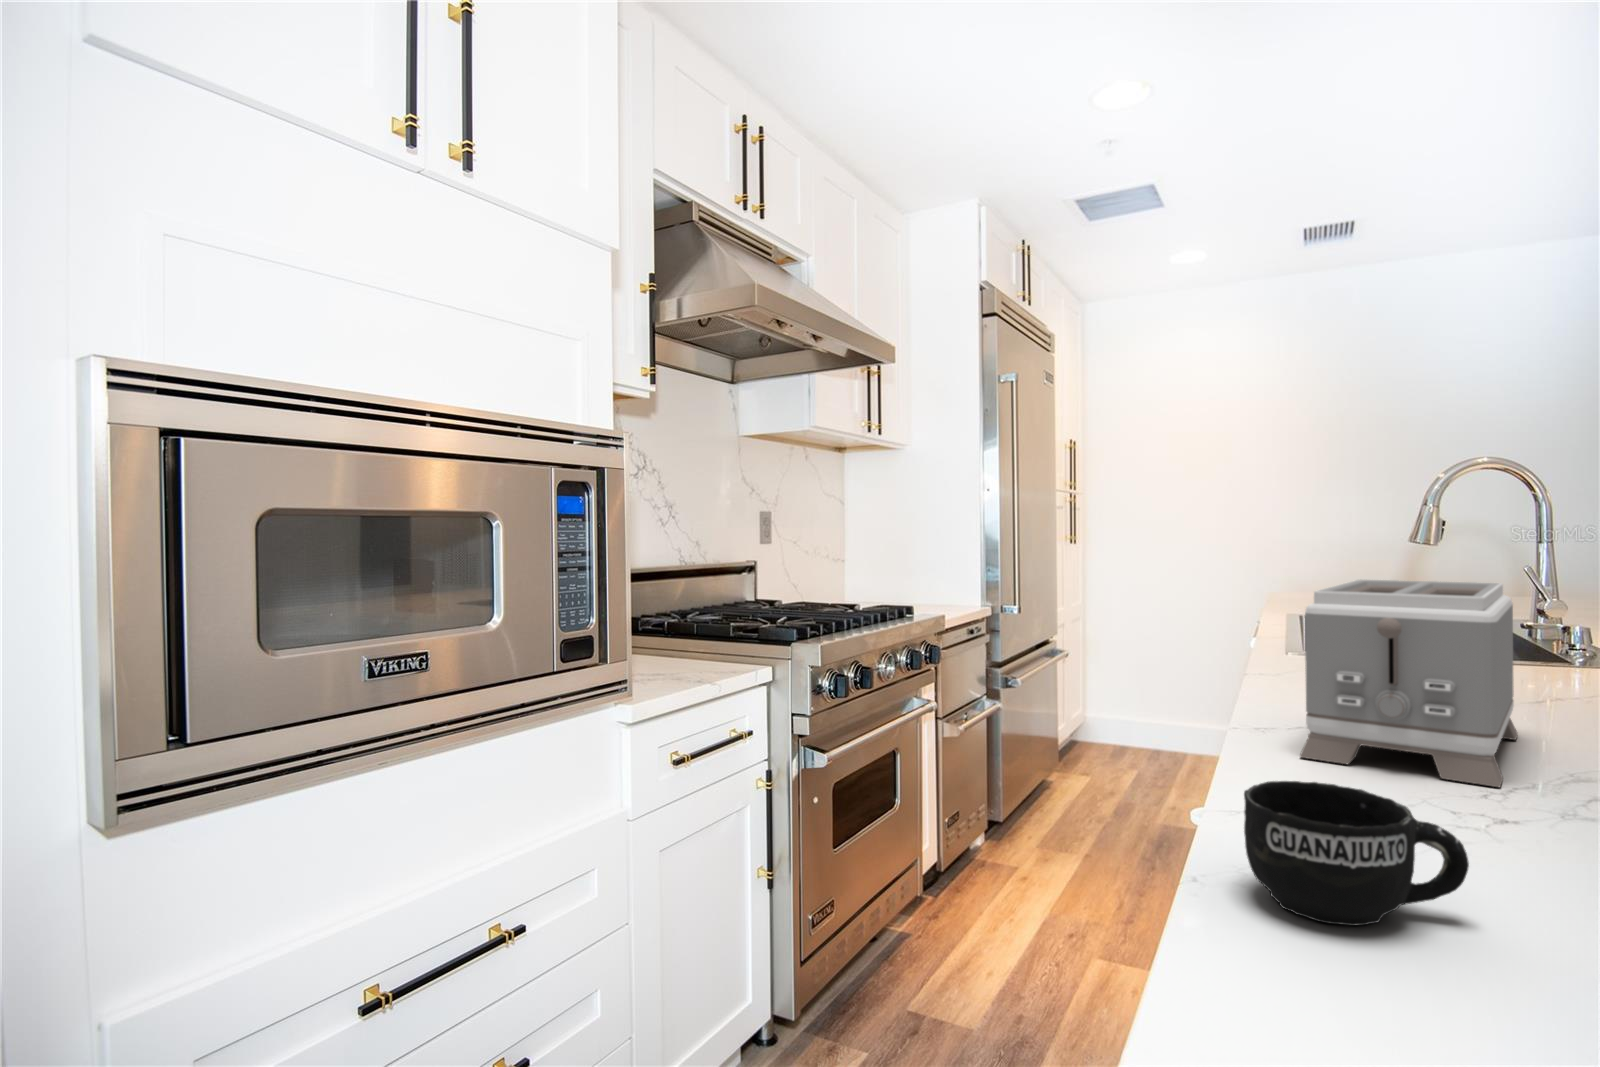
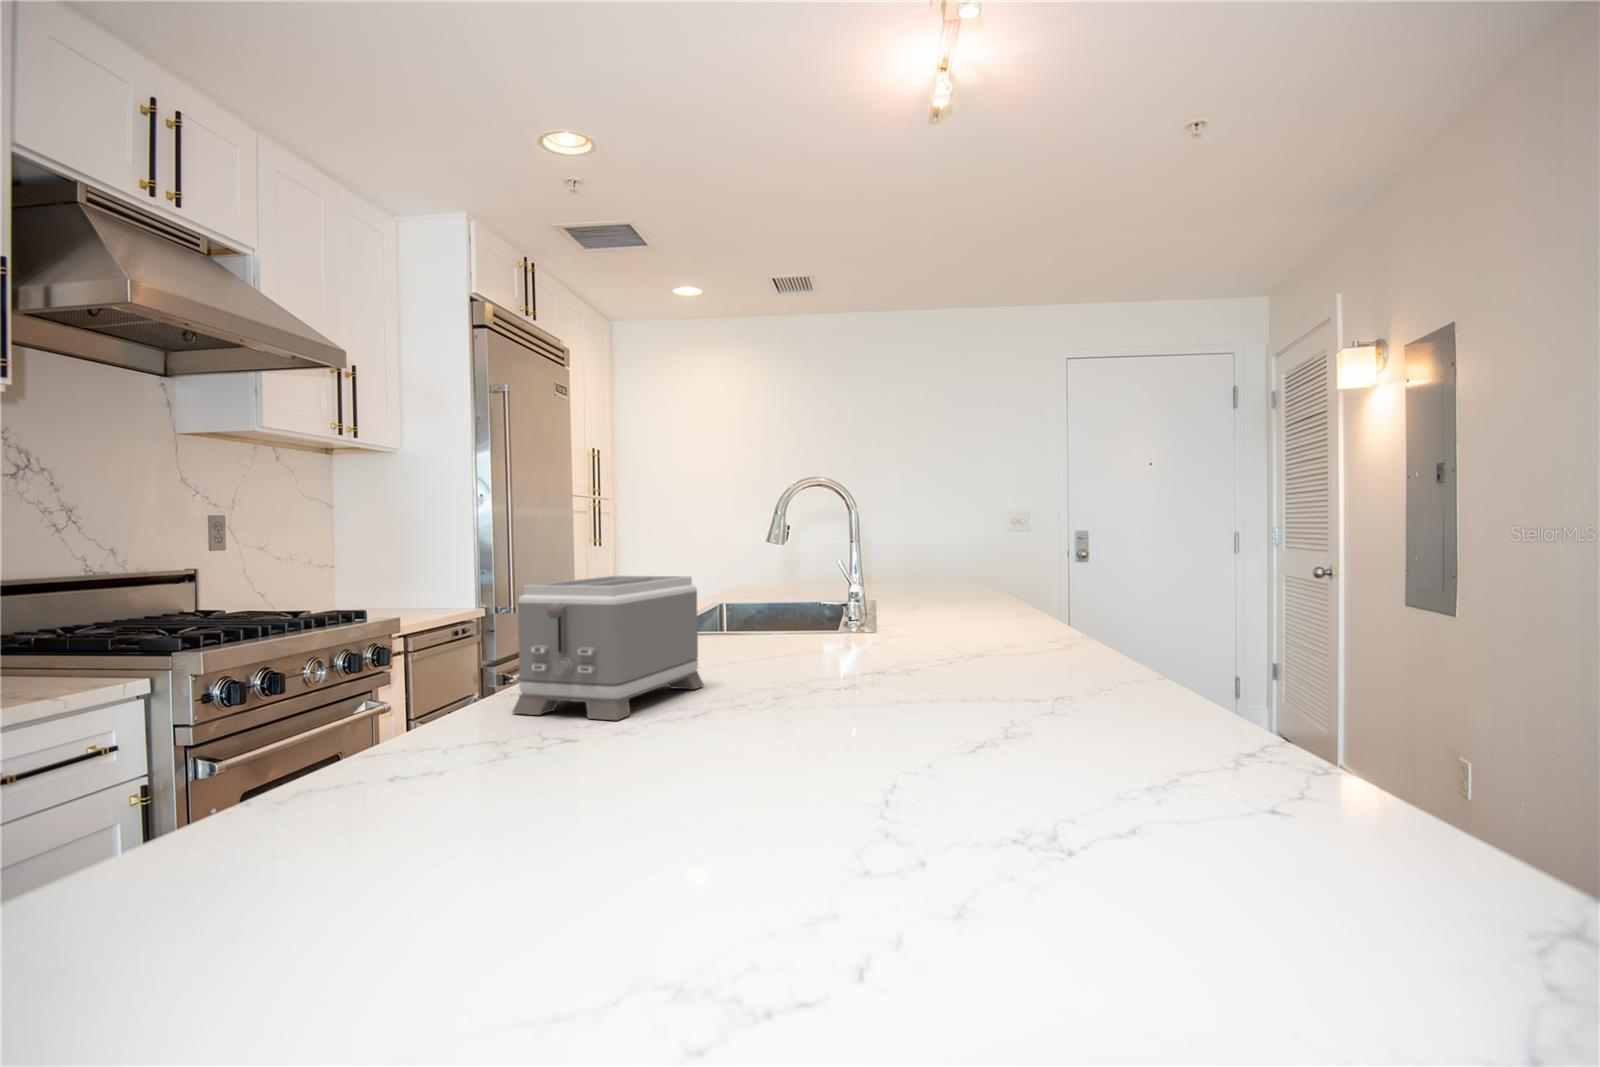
mug: present [1244,781,1469,926] -> none [281,720,425,812]

